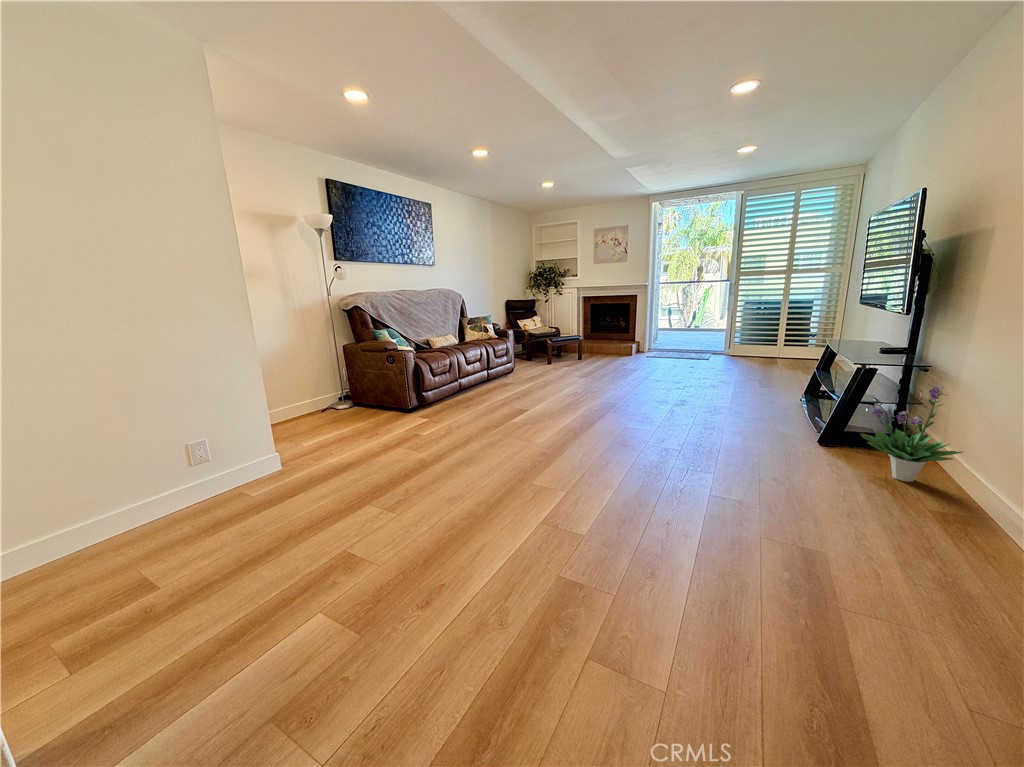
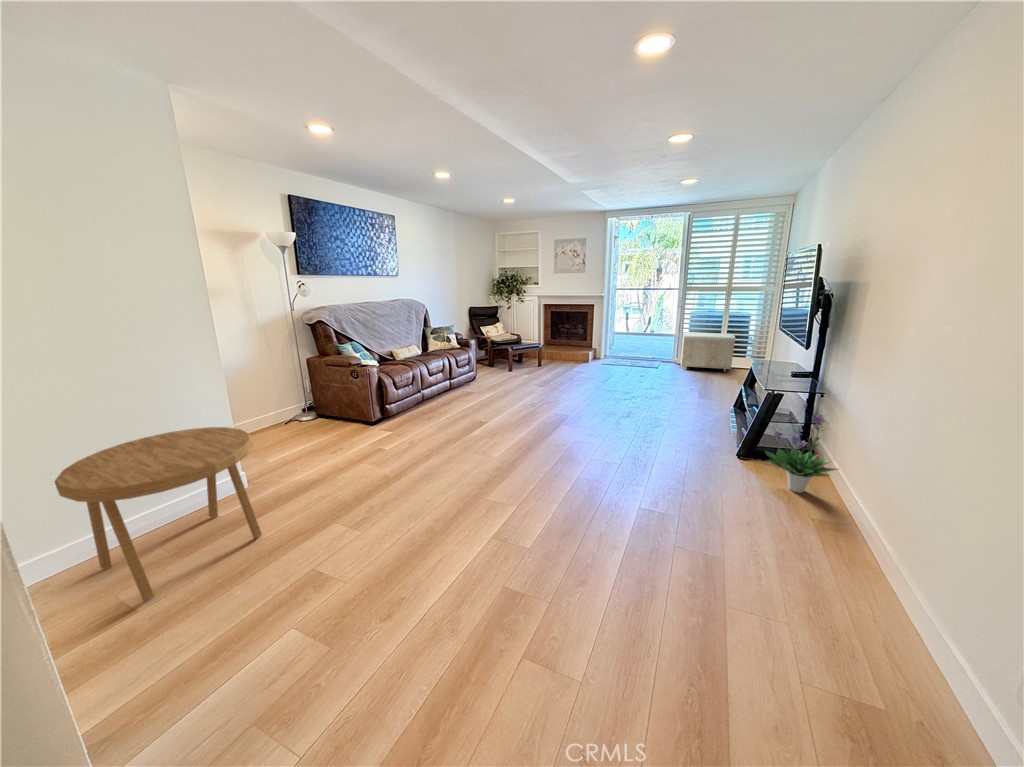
storage bench: none [734,321,799,362] -> present [681,332,735,372]
side table: none [83,399,294,574] -> present [55,427,262,600]

